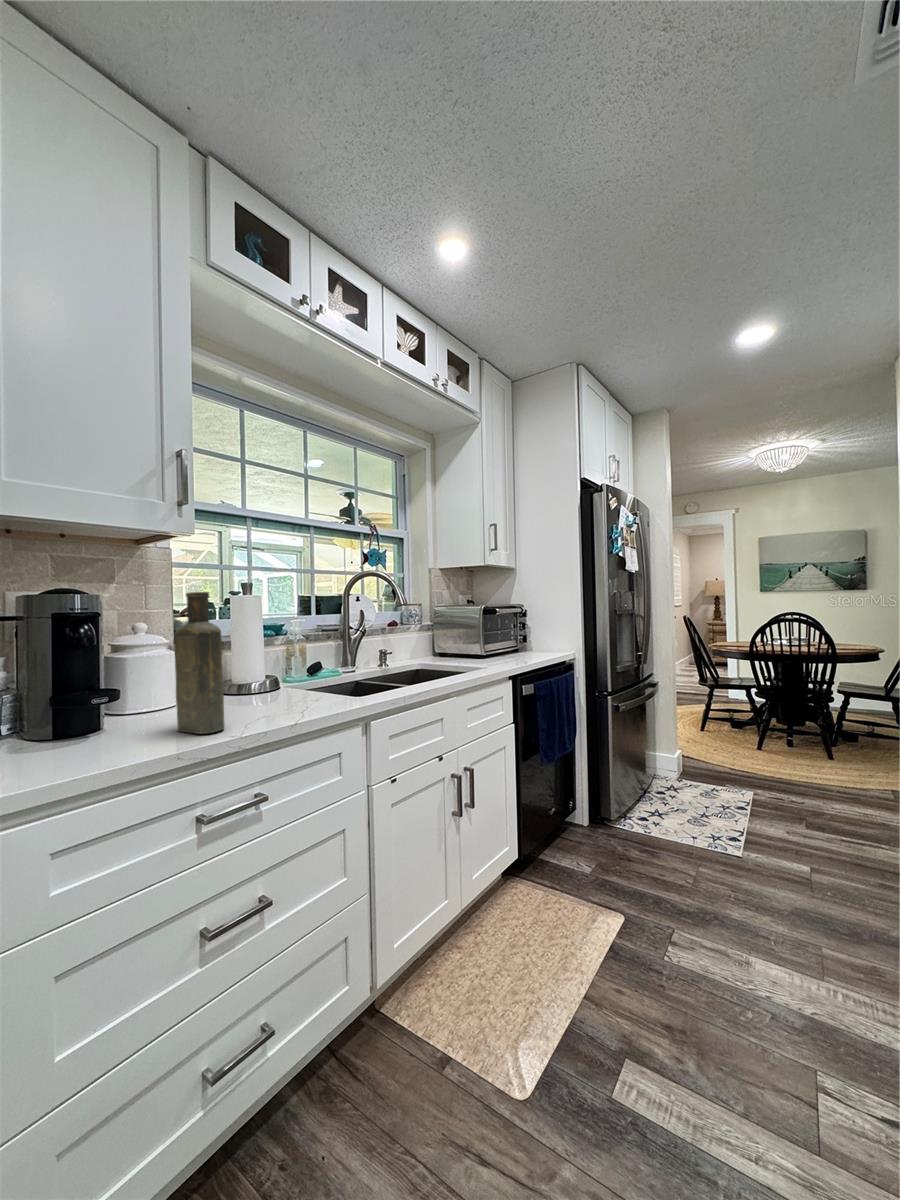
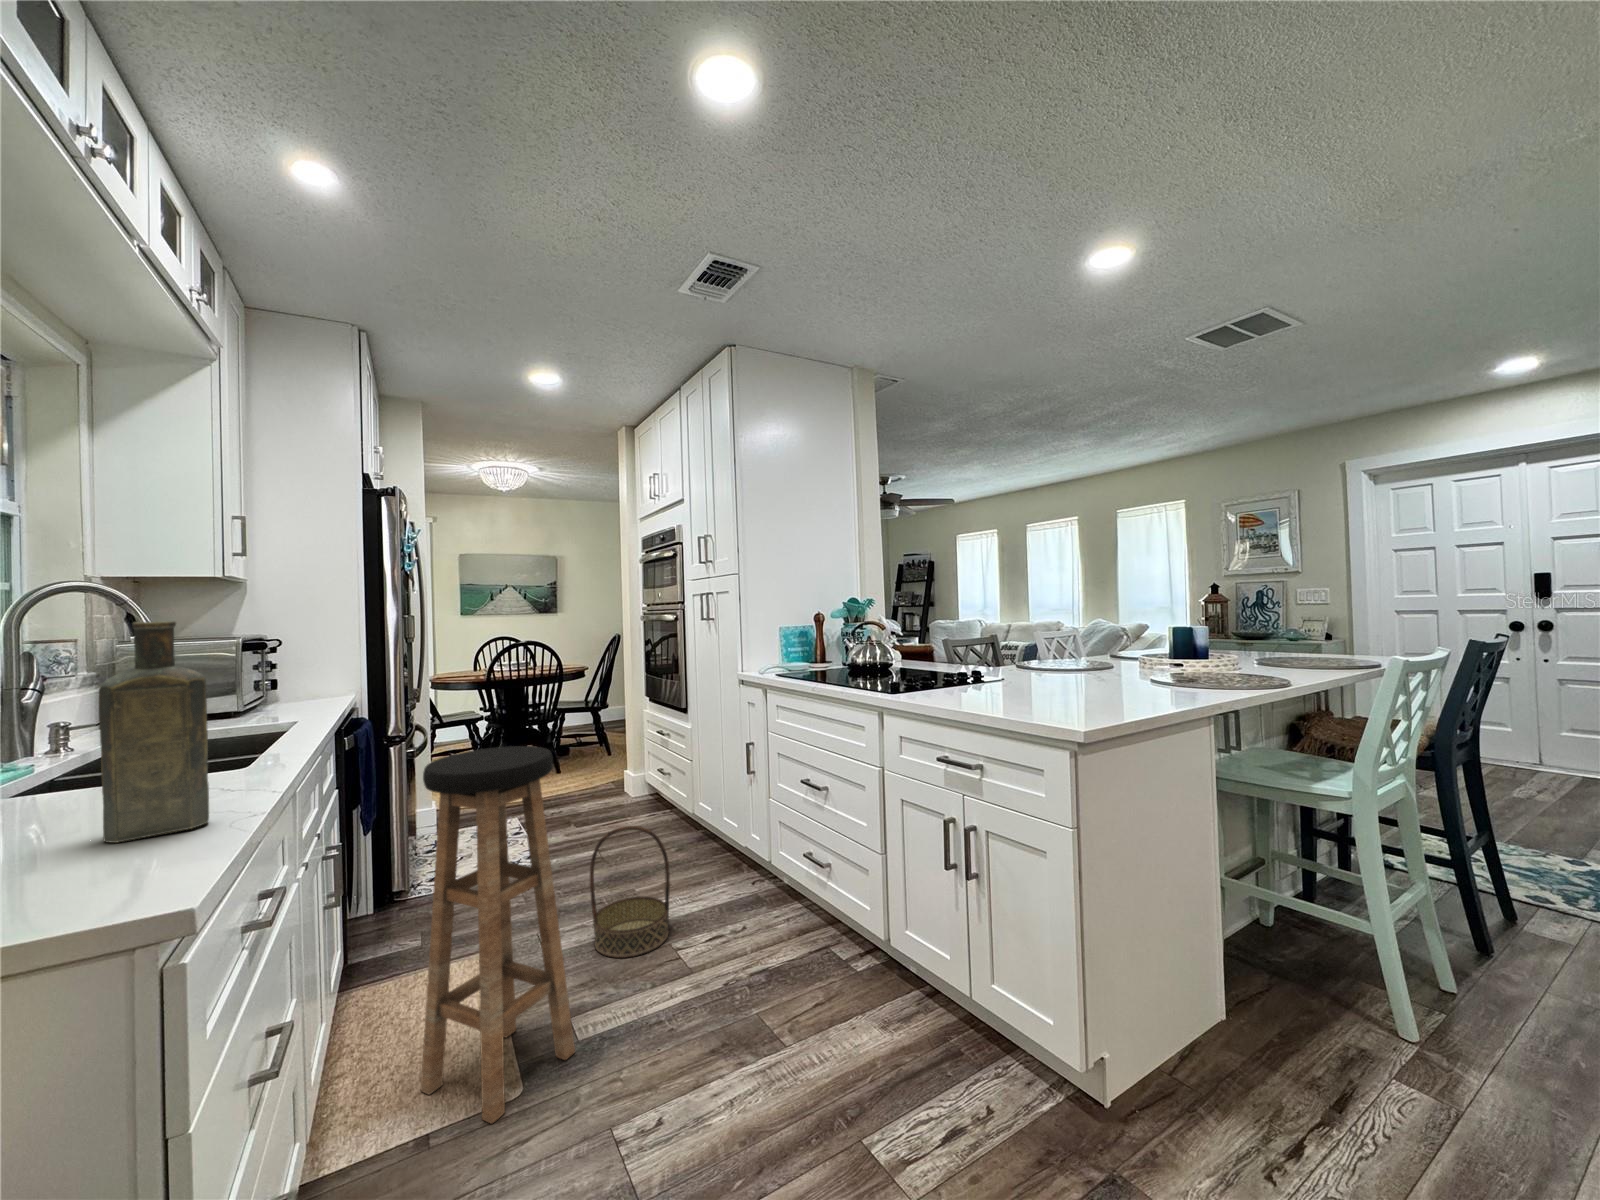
bar stool: none [461,720,596,1109] -> present [421,746,575,1123]
basket: none [714,861,831,1060] -> present [590,826,670,958]

